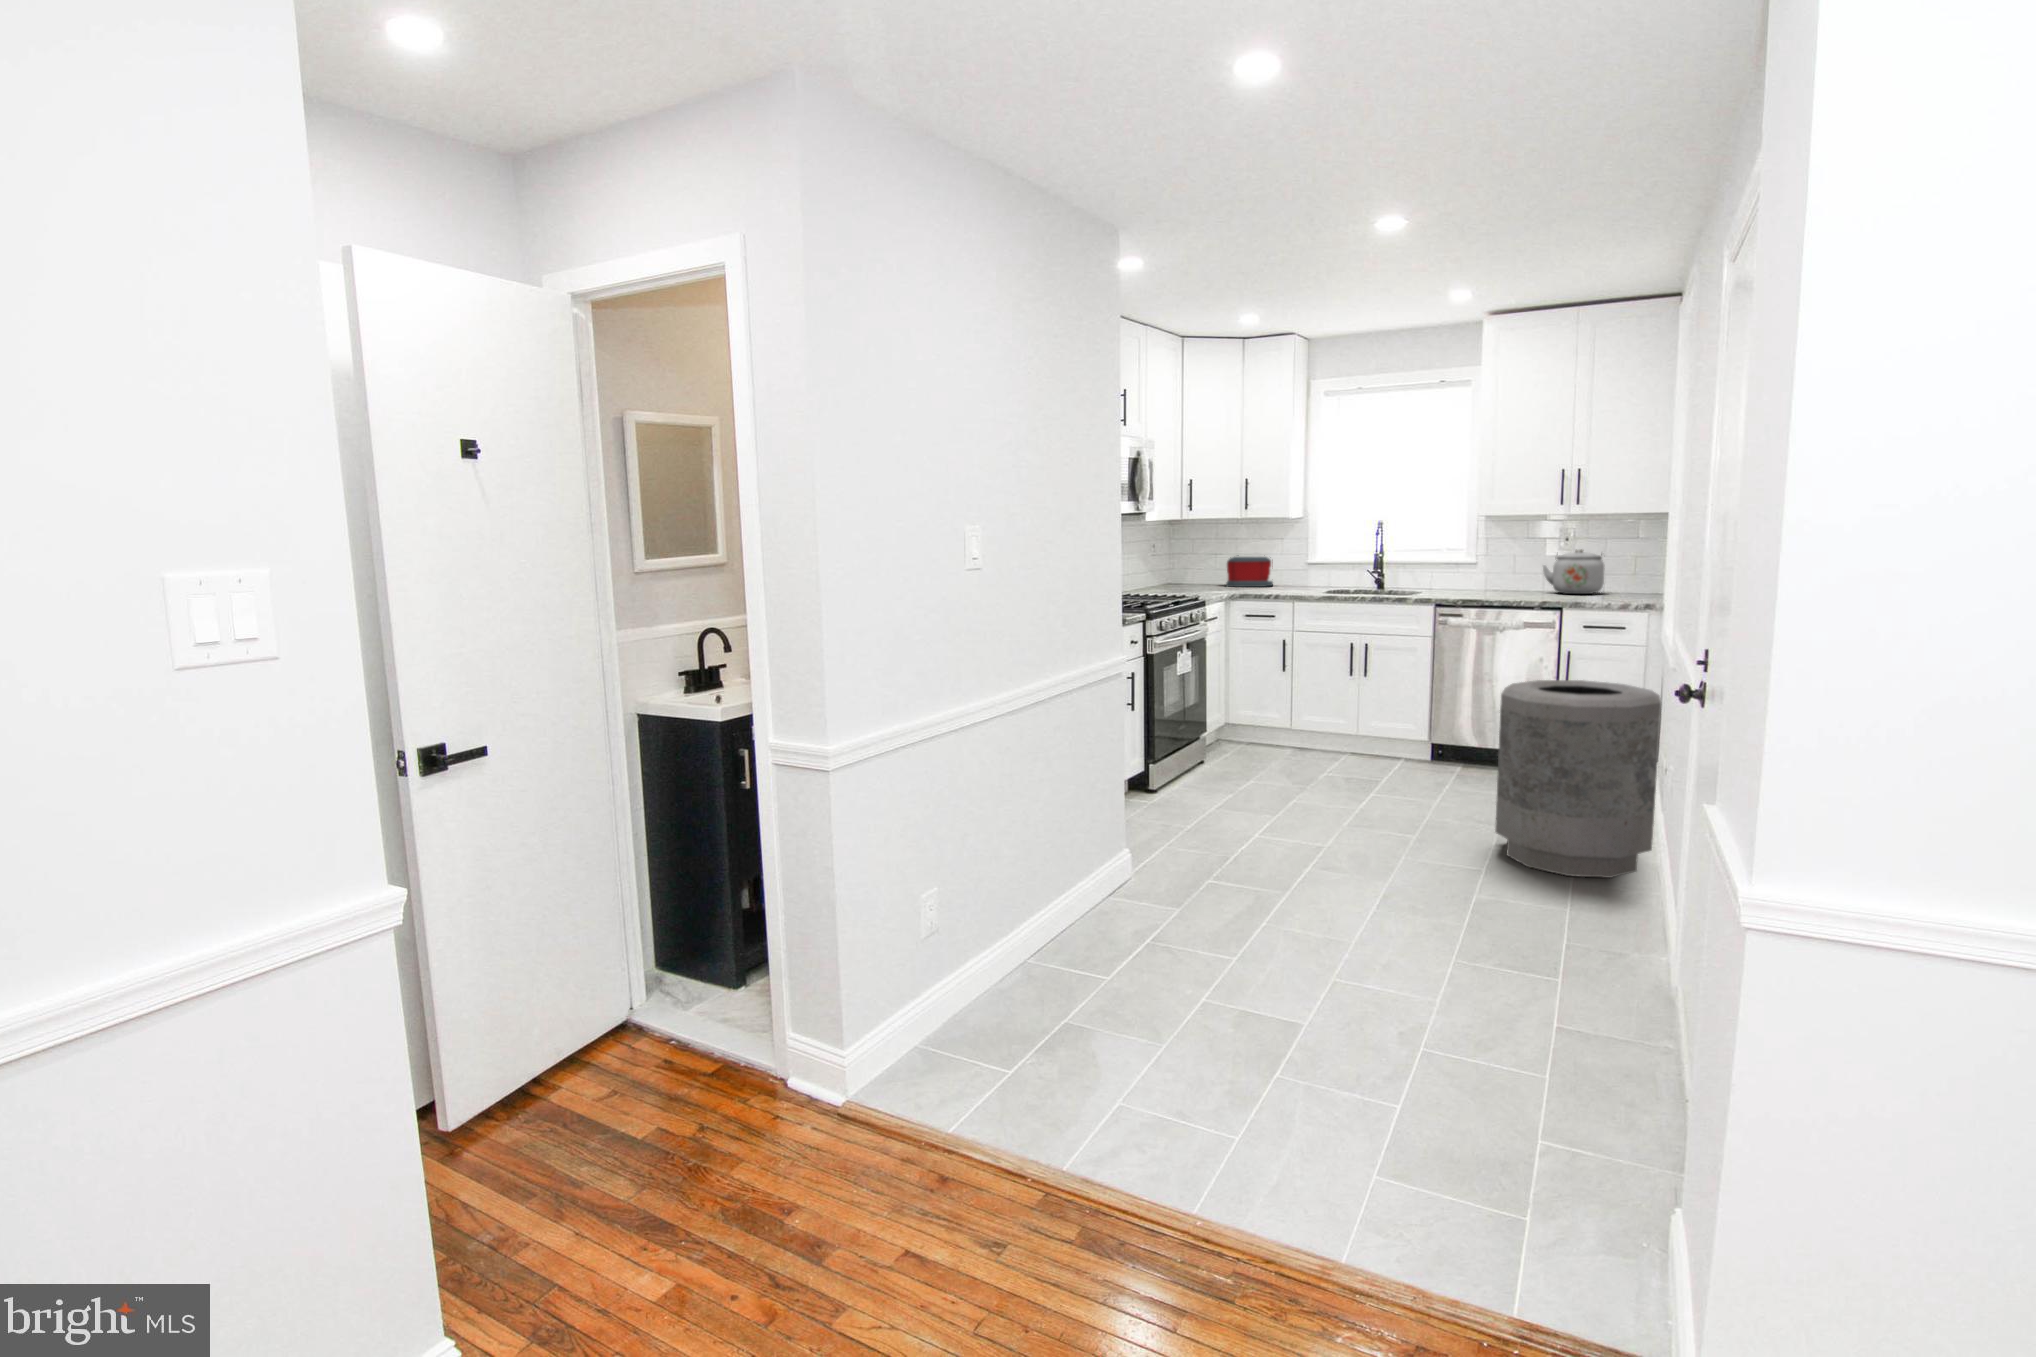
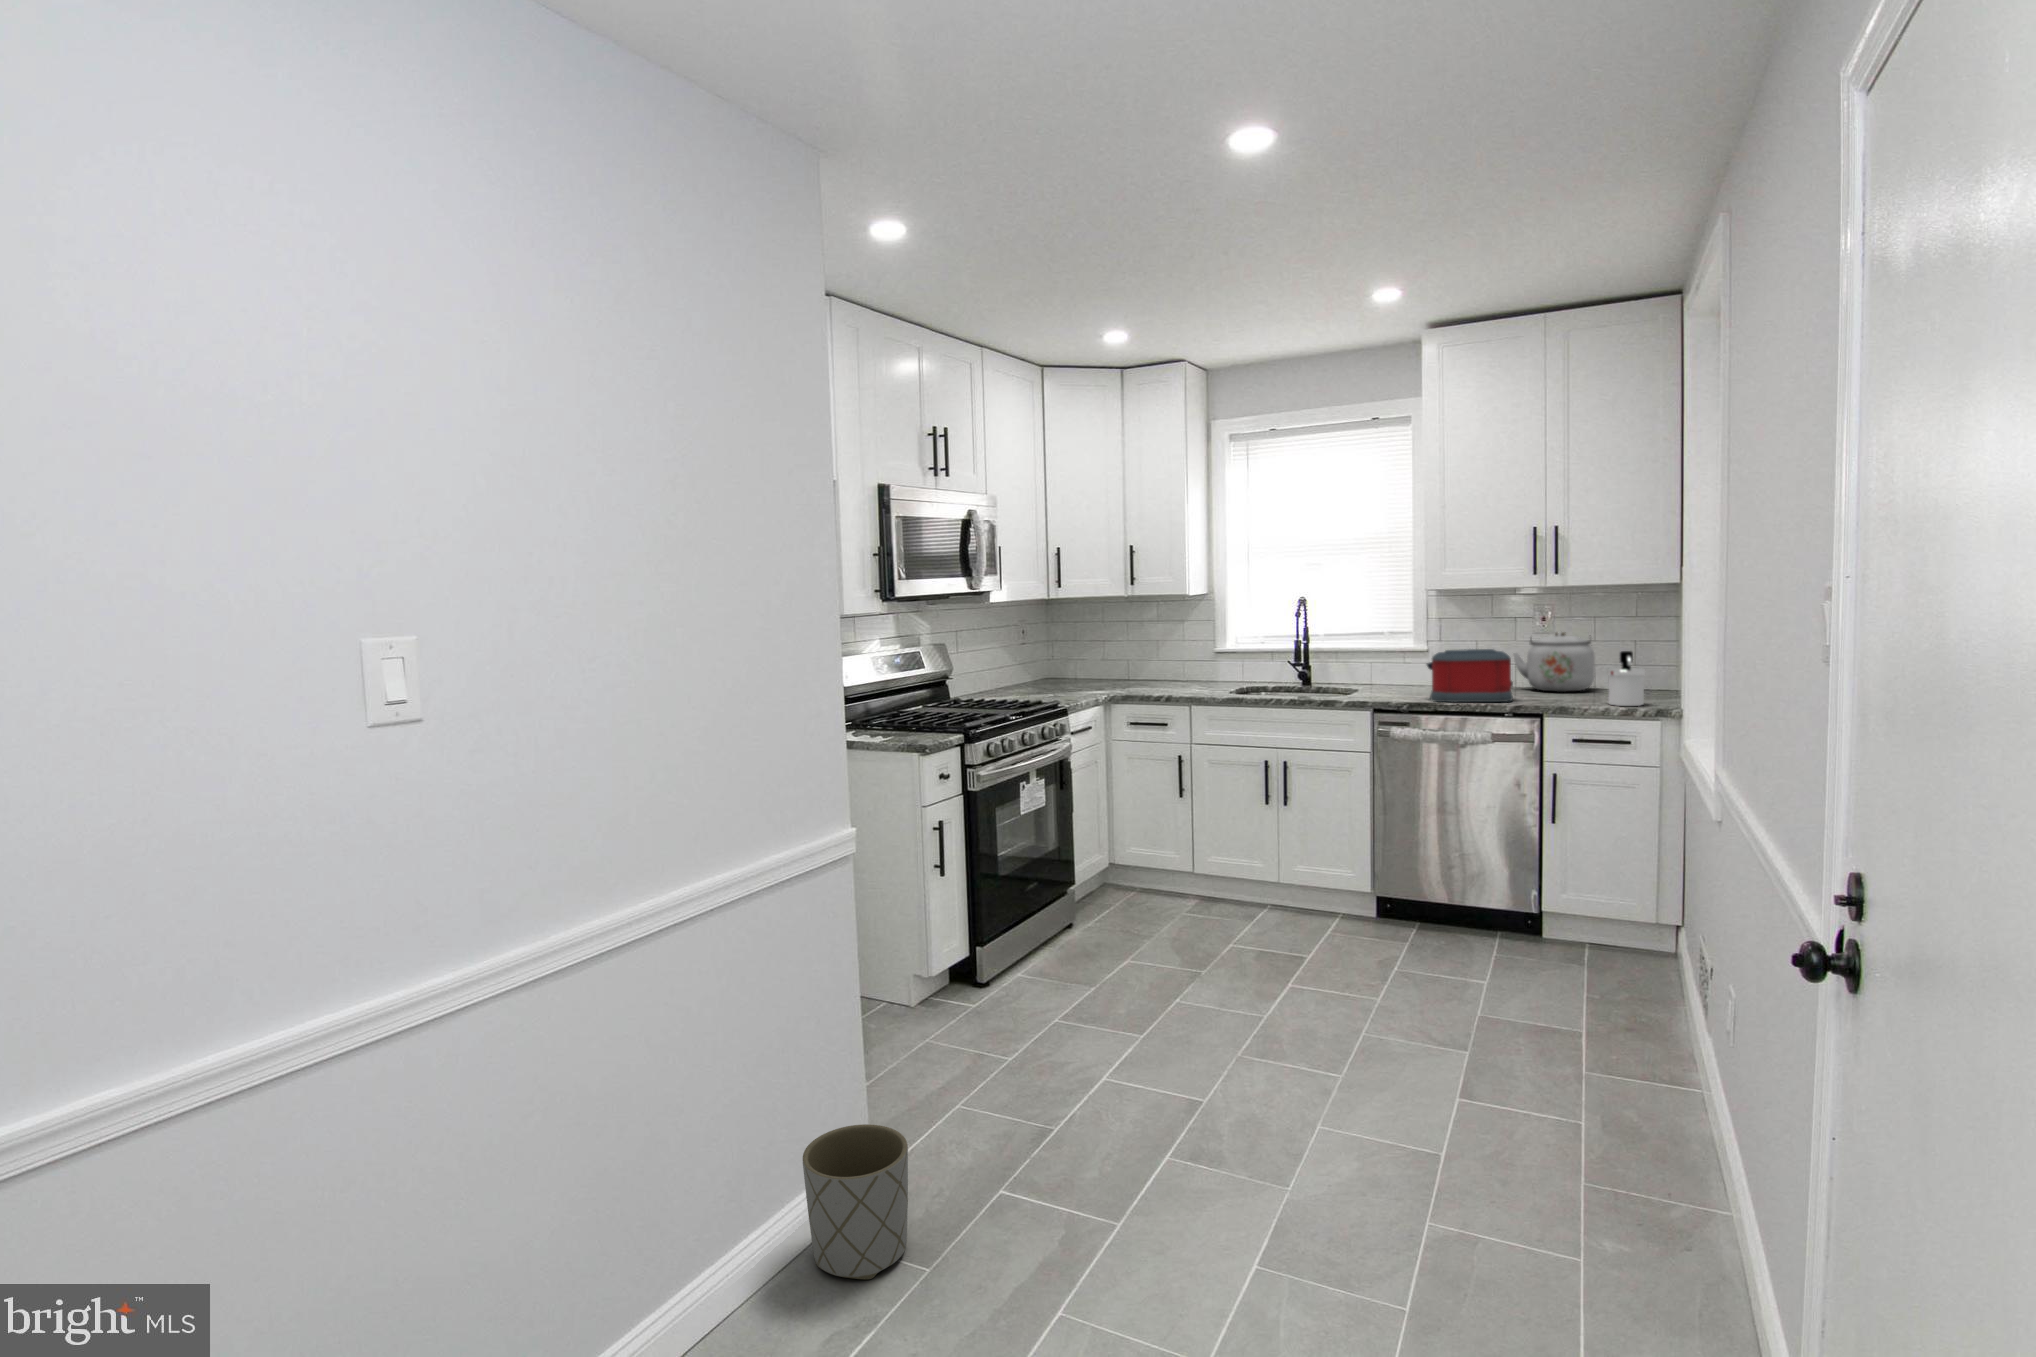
toaster: present [1226,557,1273,587] -> present [1427,649,1513,702]
soap dispenser: none [1612,562,1640,602] -> present [1607,651,1645,706]
trash can: present [1495,680,1661,878] -> none [1459,838,1709,1172]
planter: none [1101,834,1163,914] -> present [803,1124,908,1279]

